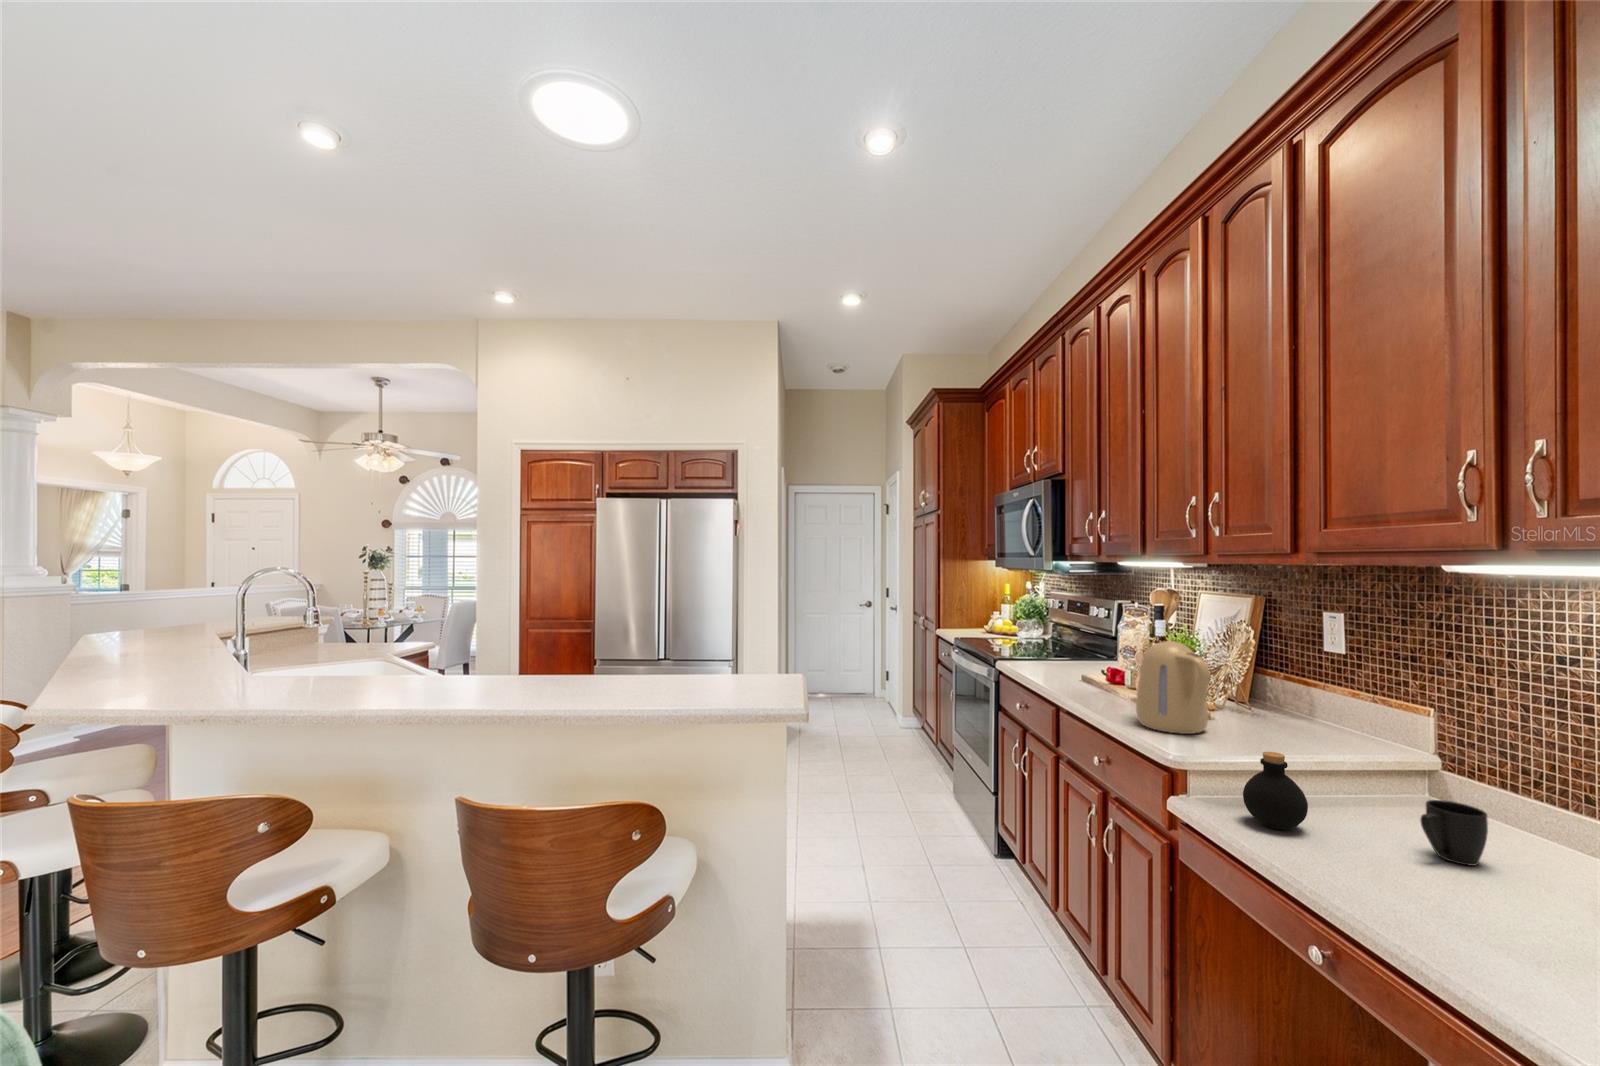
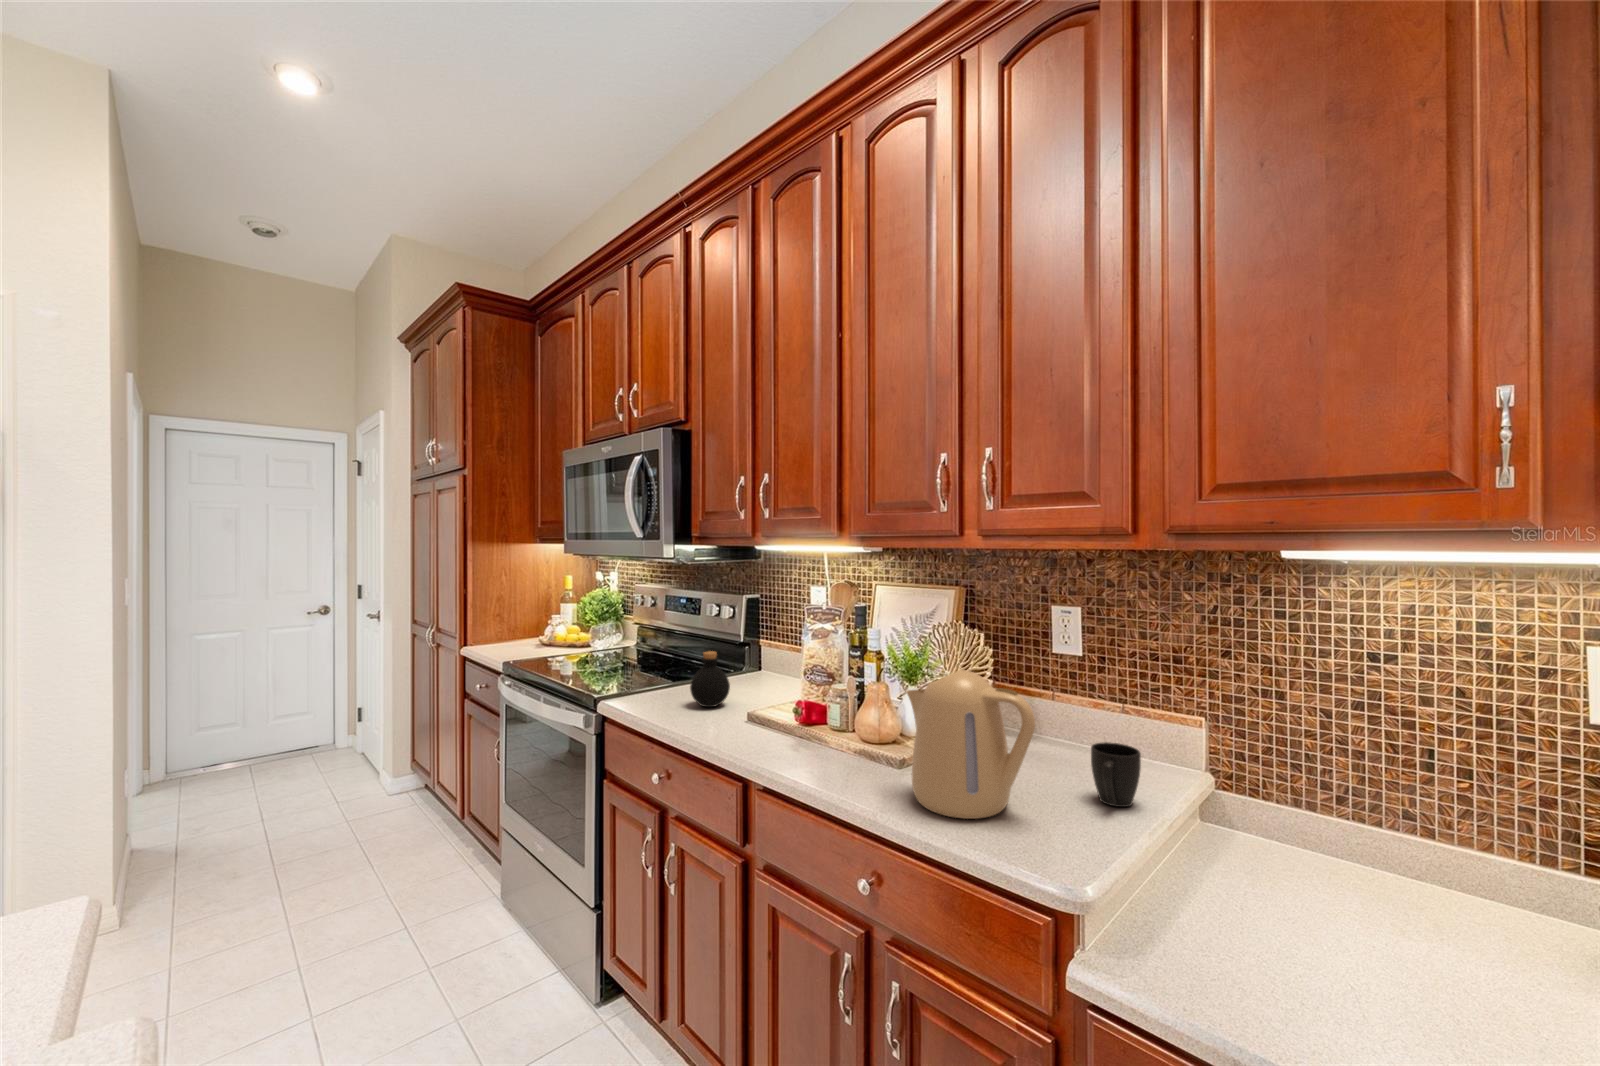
bottle: present [1243,752,1308,830] -> present [690,651,730,707]
mug: present [1420,800,1488,866] -> present [1091,742,1141,807]

